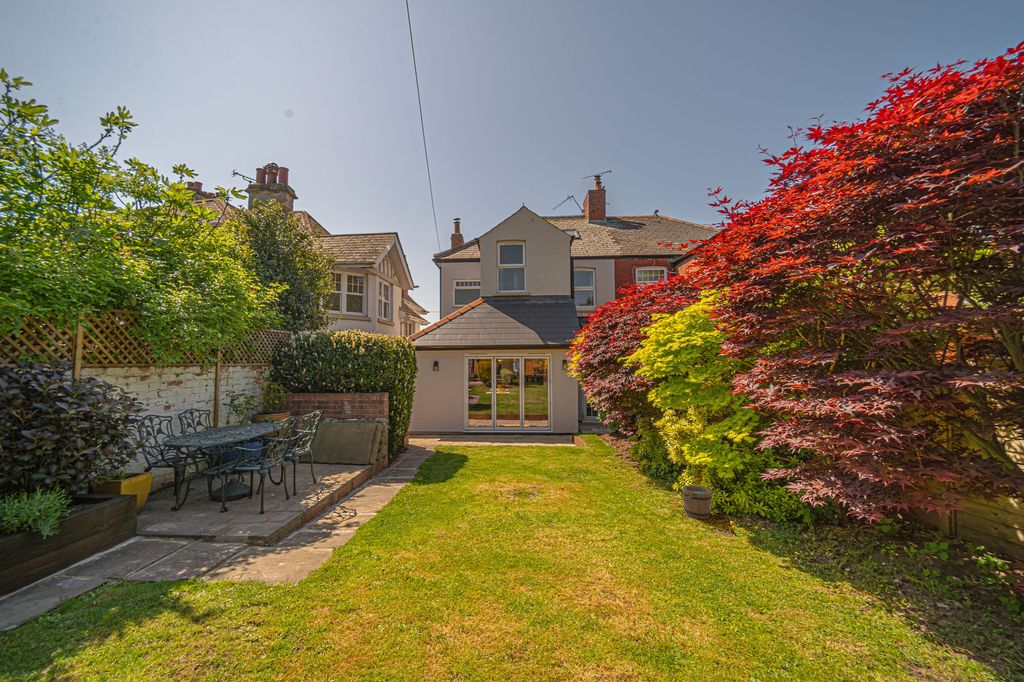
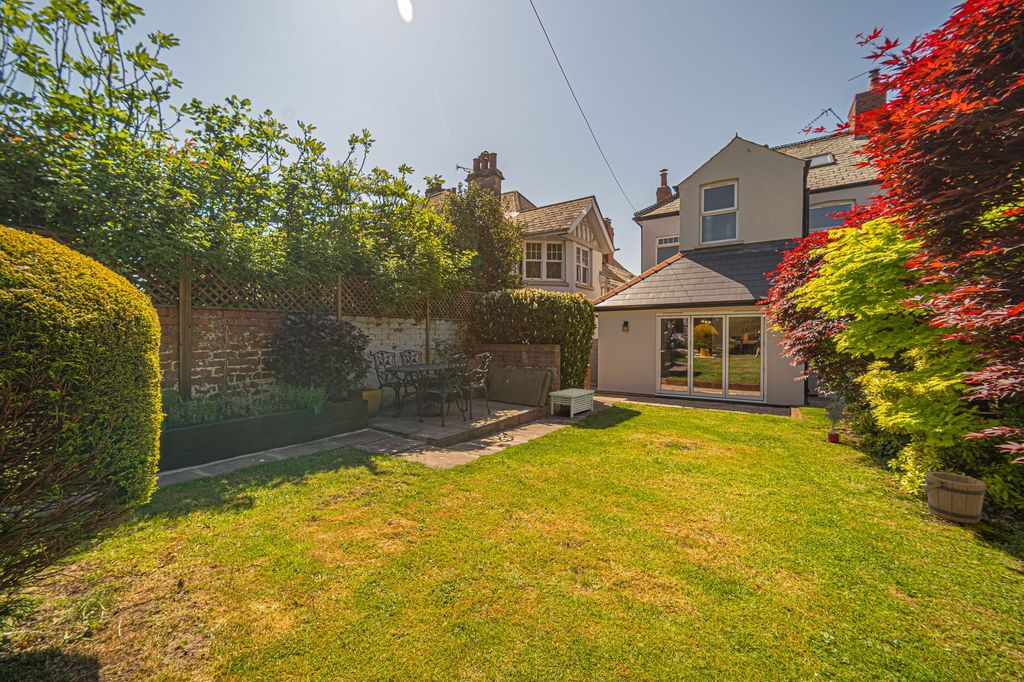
potted tree: none [602,426,622,462] -> present [824,396,855,443]
storage bench: none [381,435,423,468] -> present [549,388,594,417]

